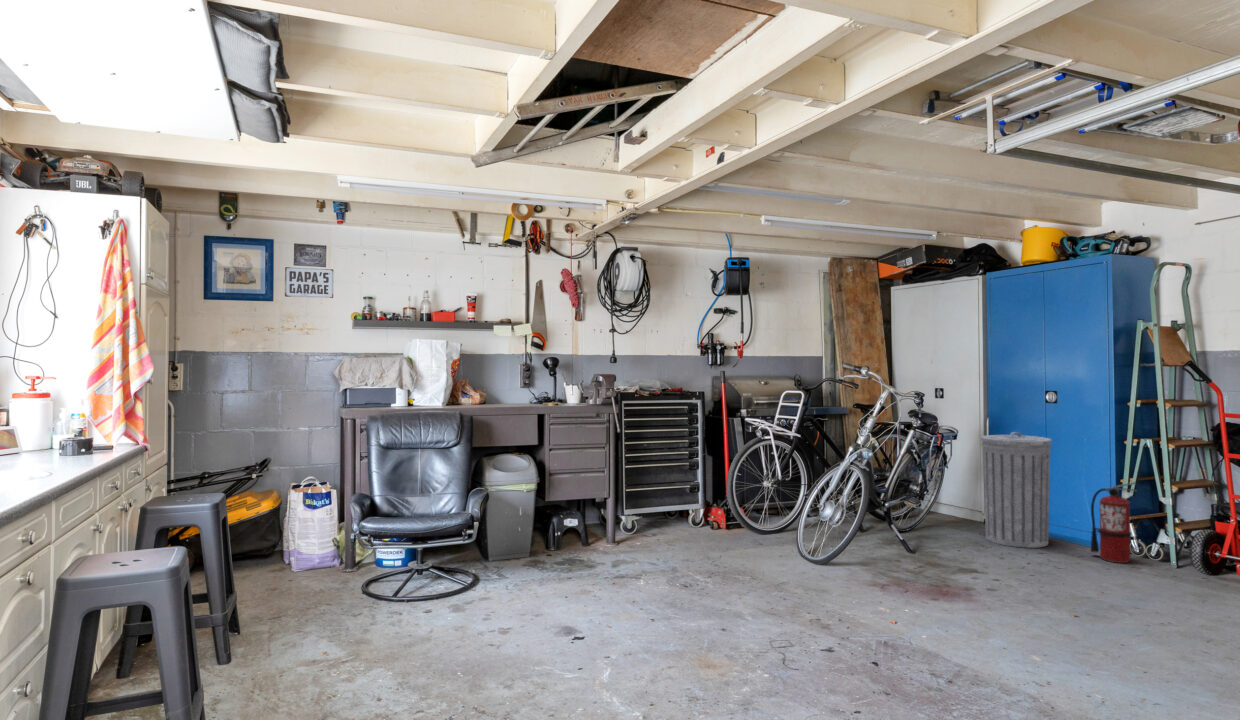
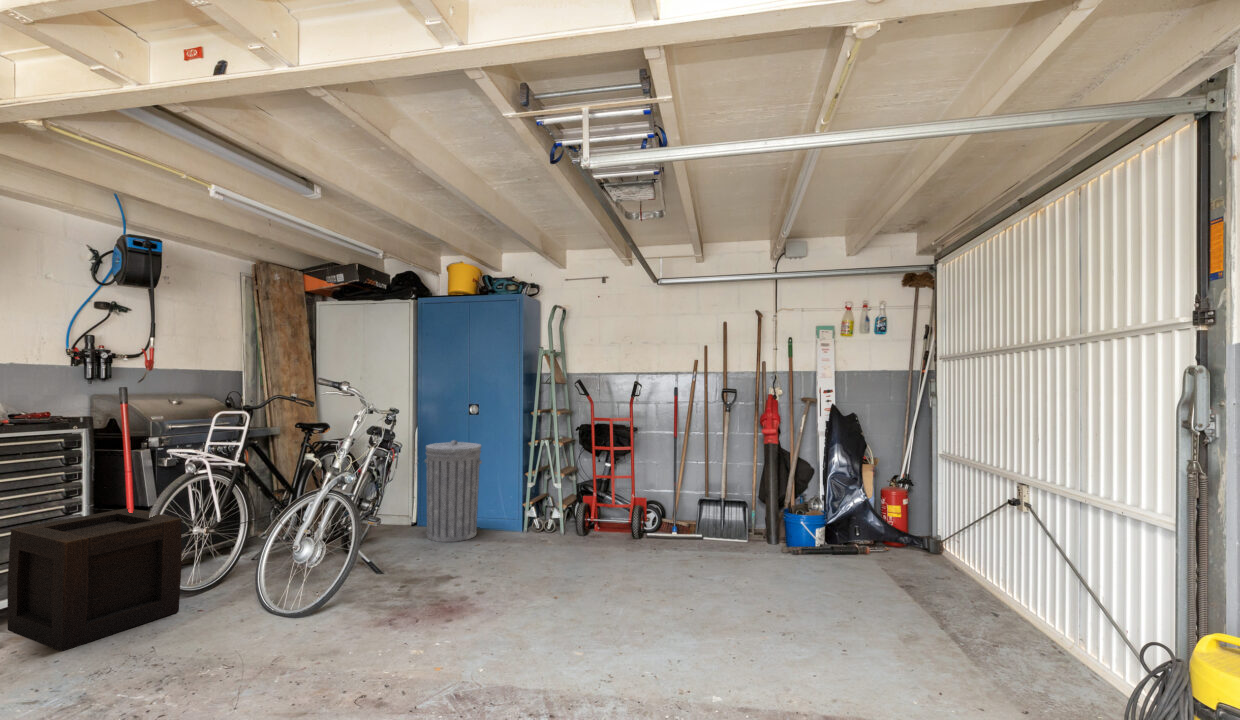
wooden crate: none [661,460,747,544] -> present [7,508,182,651]
fire extinguisher: present [1091,482,1136,563] -> none [510,473,542,538]

